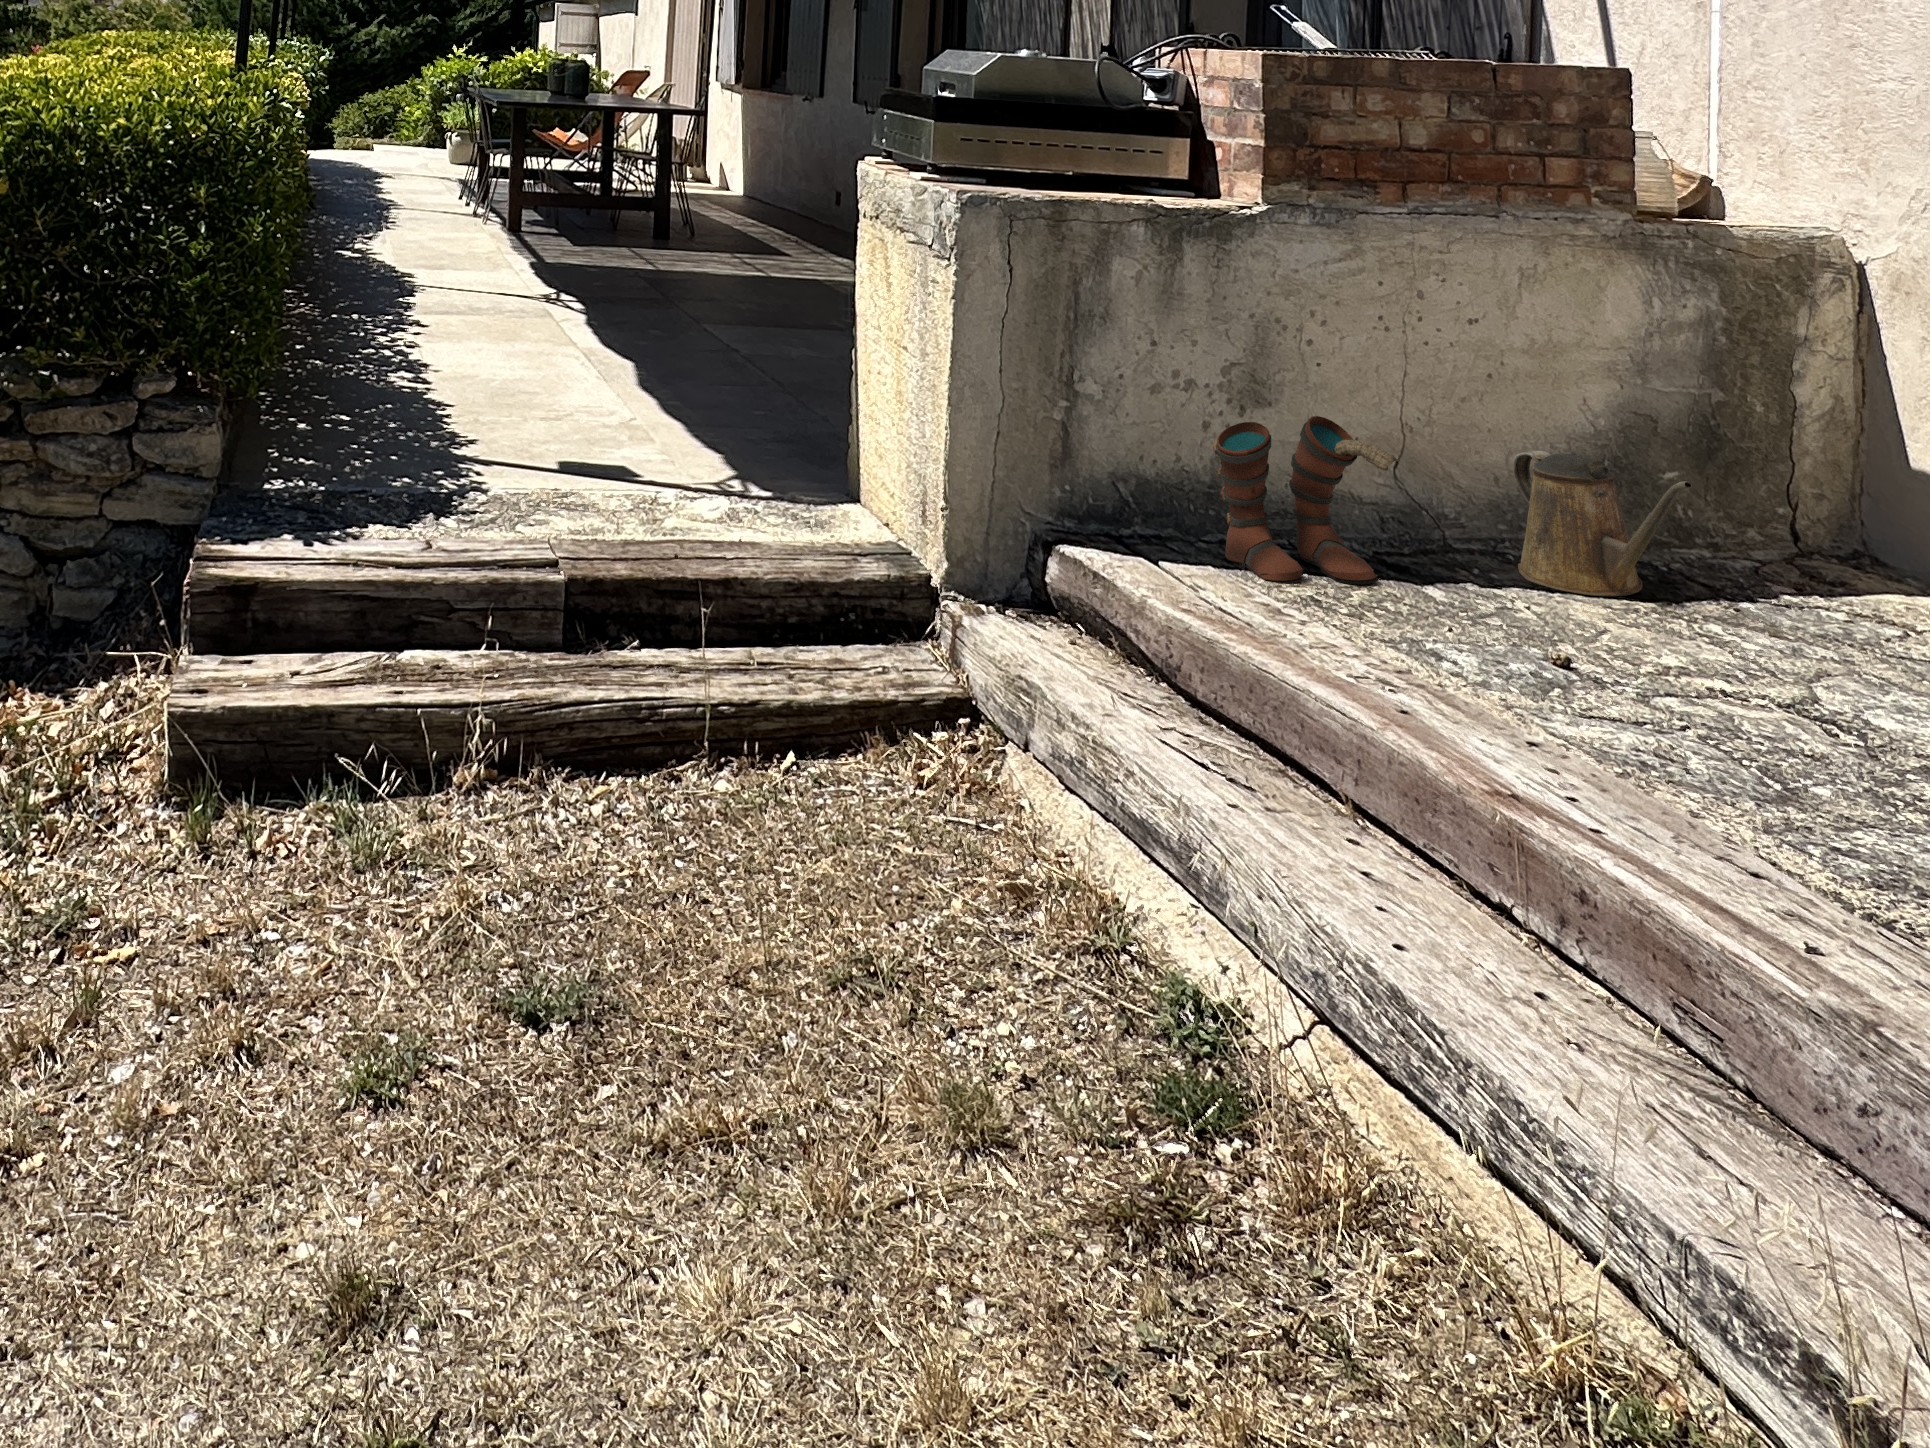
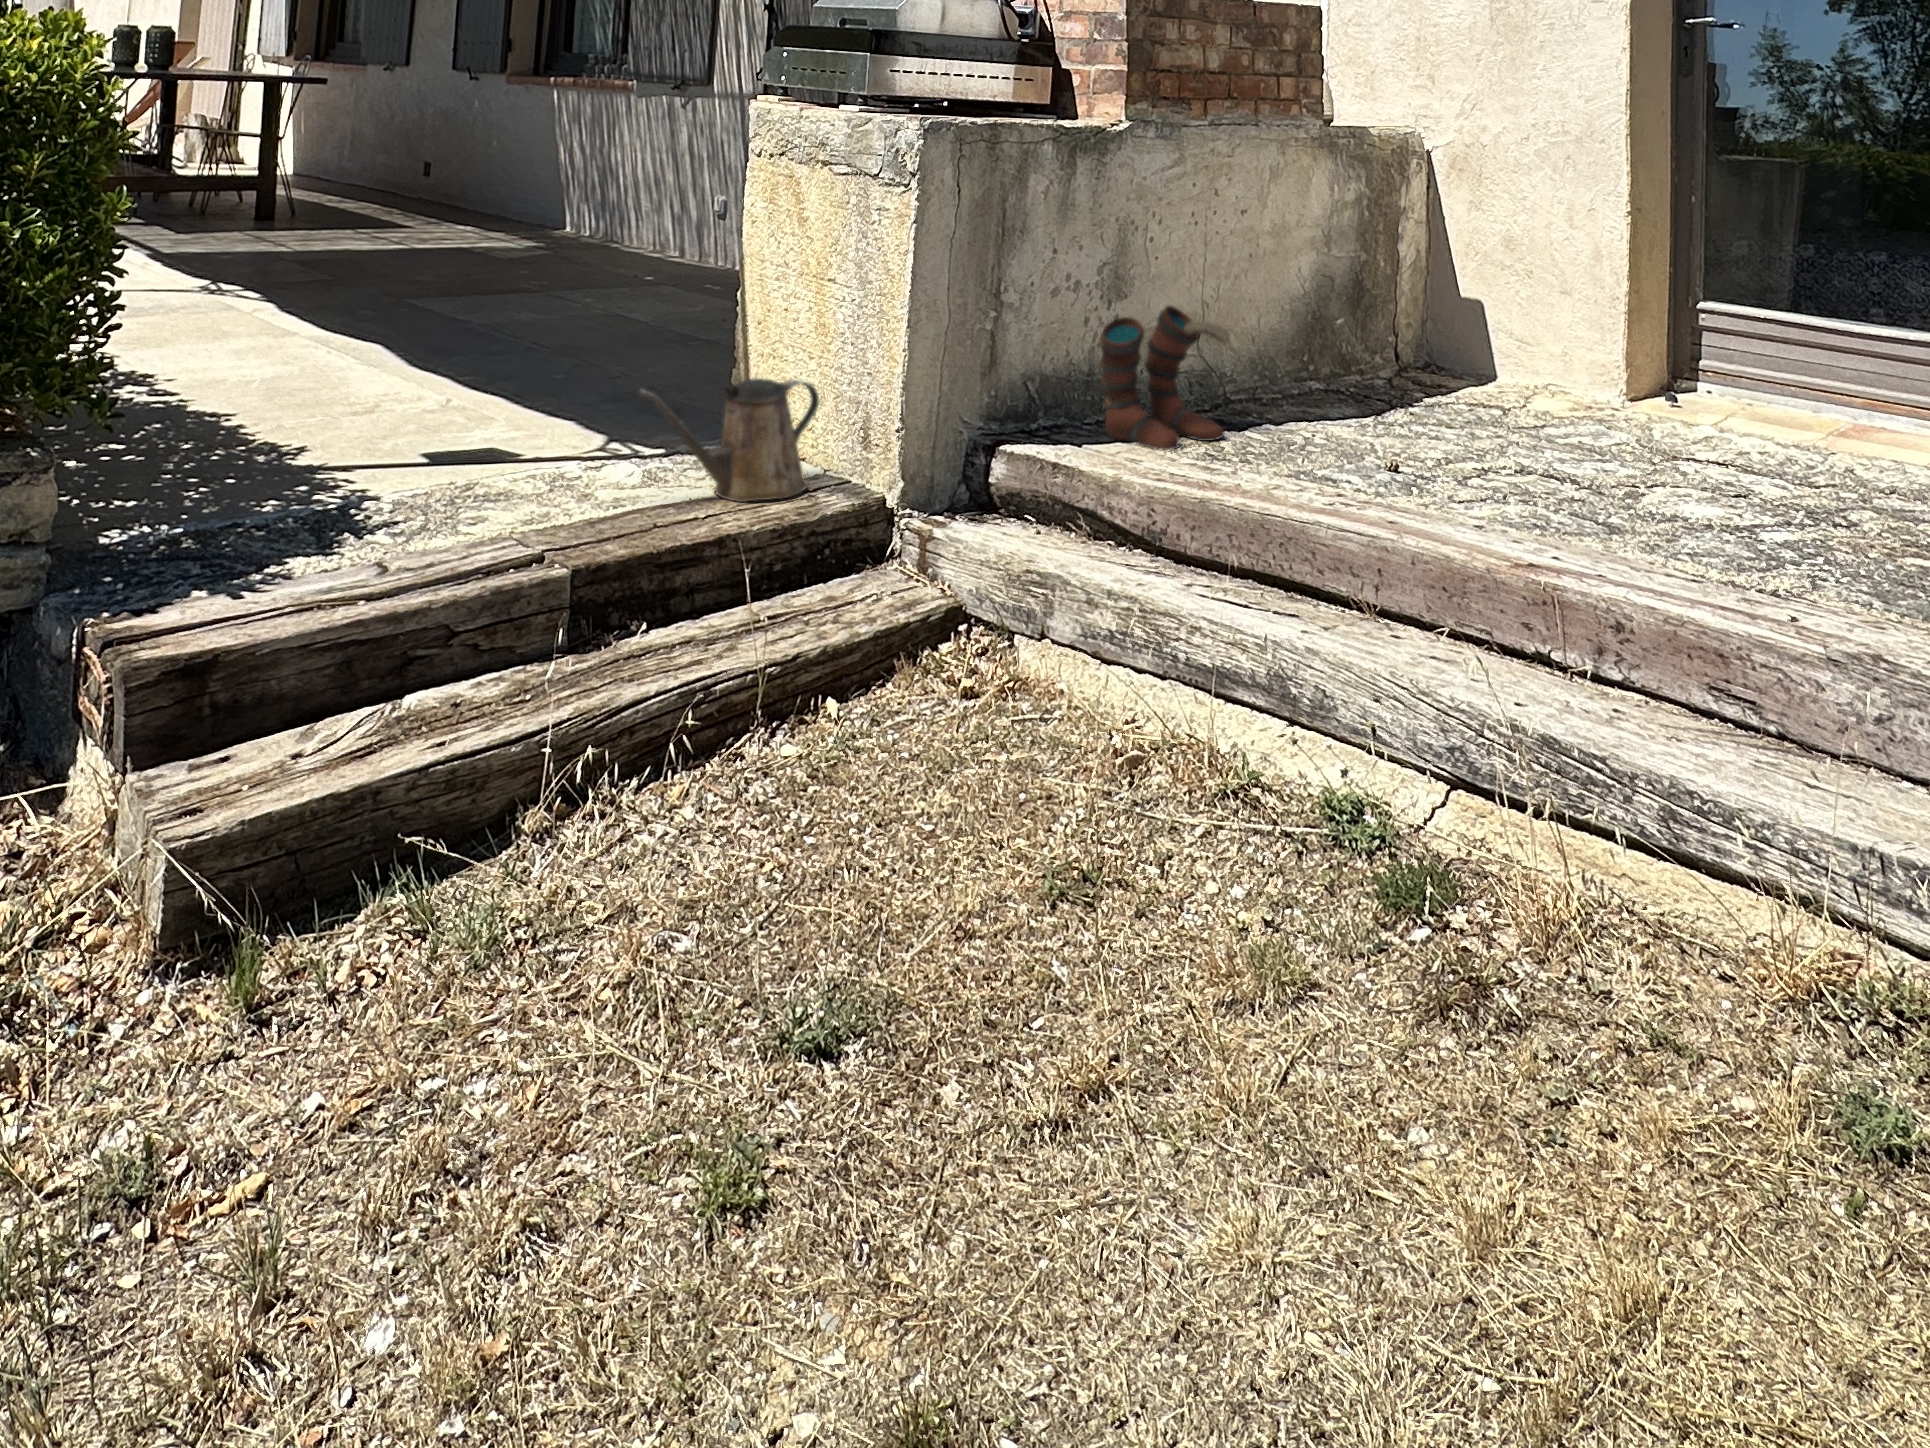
watering can: present [1513,451,1692,596] -> present [638,378,820,502]

